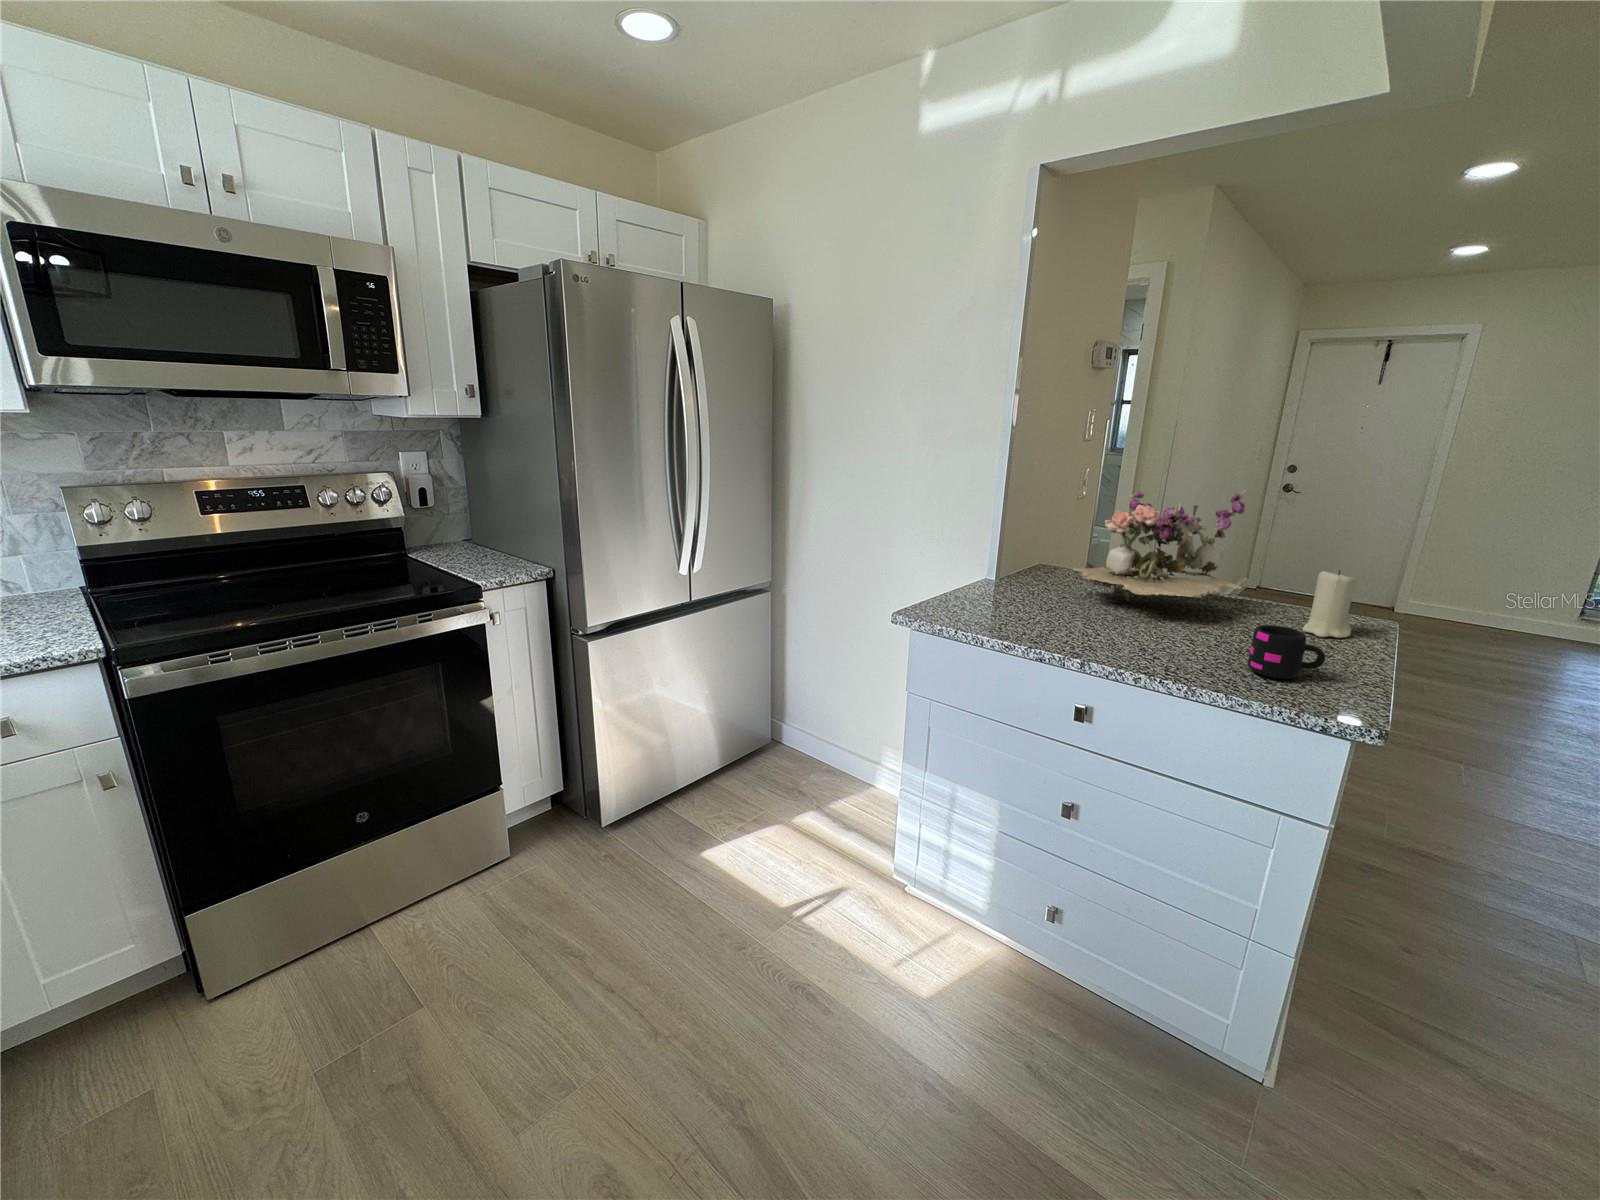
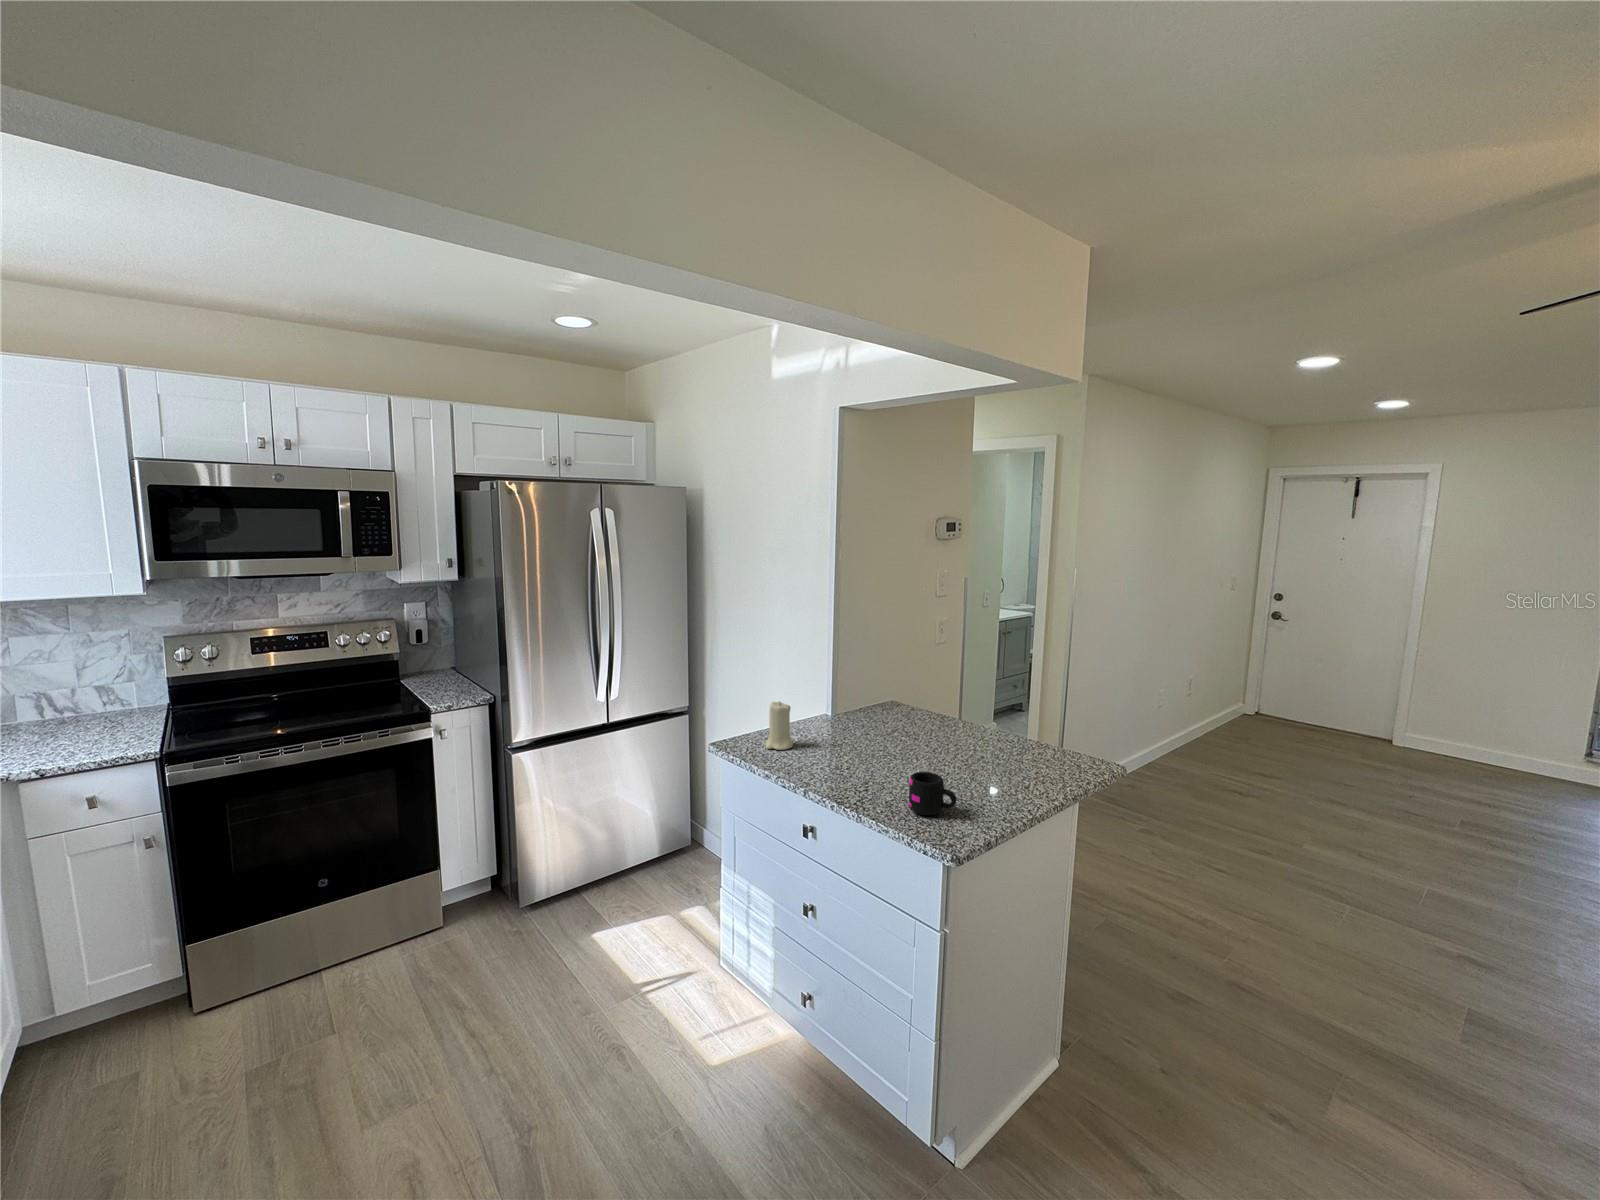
flower arrangement: present [1073,490,1246,601] -> none [862,654,986,744]
candle: present [1303,570,1357,638] -> present [765,701,793,750]

